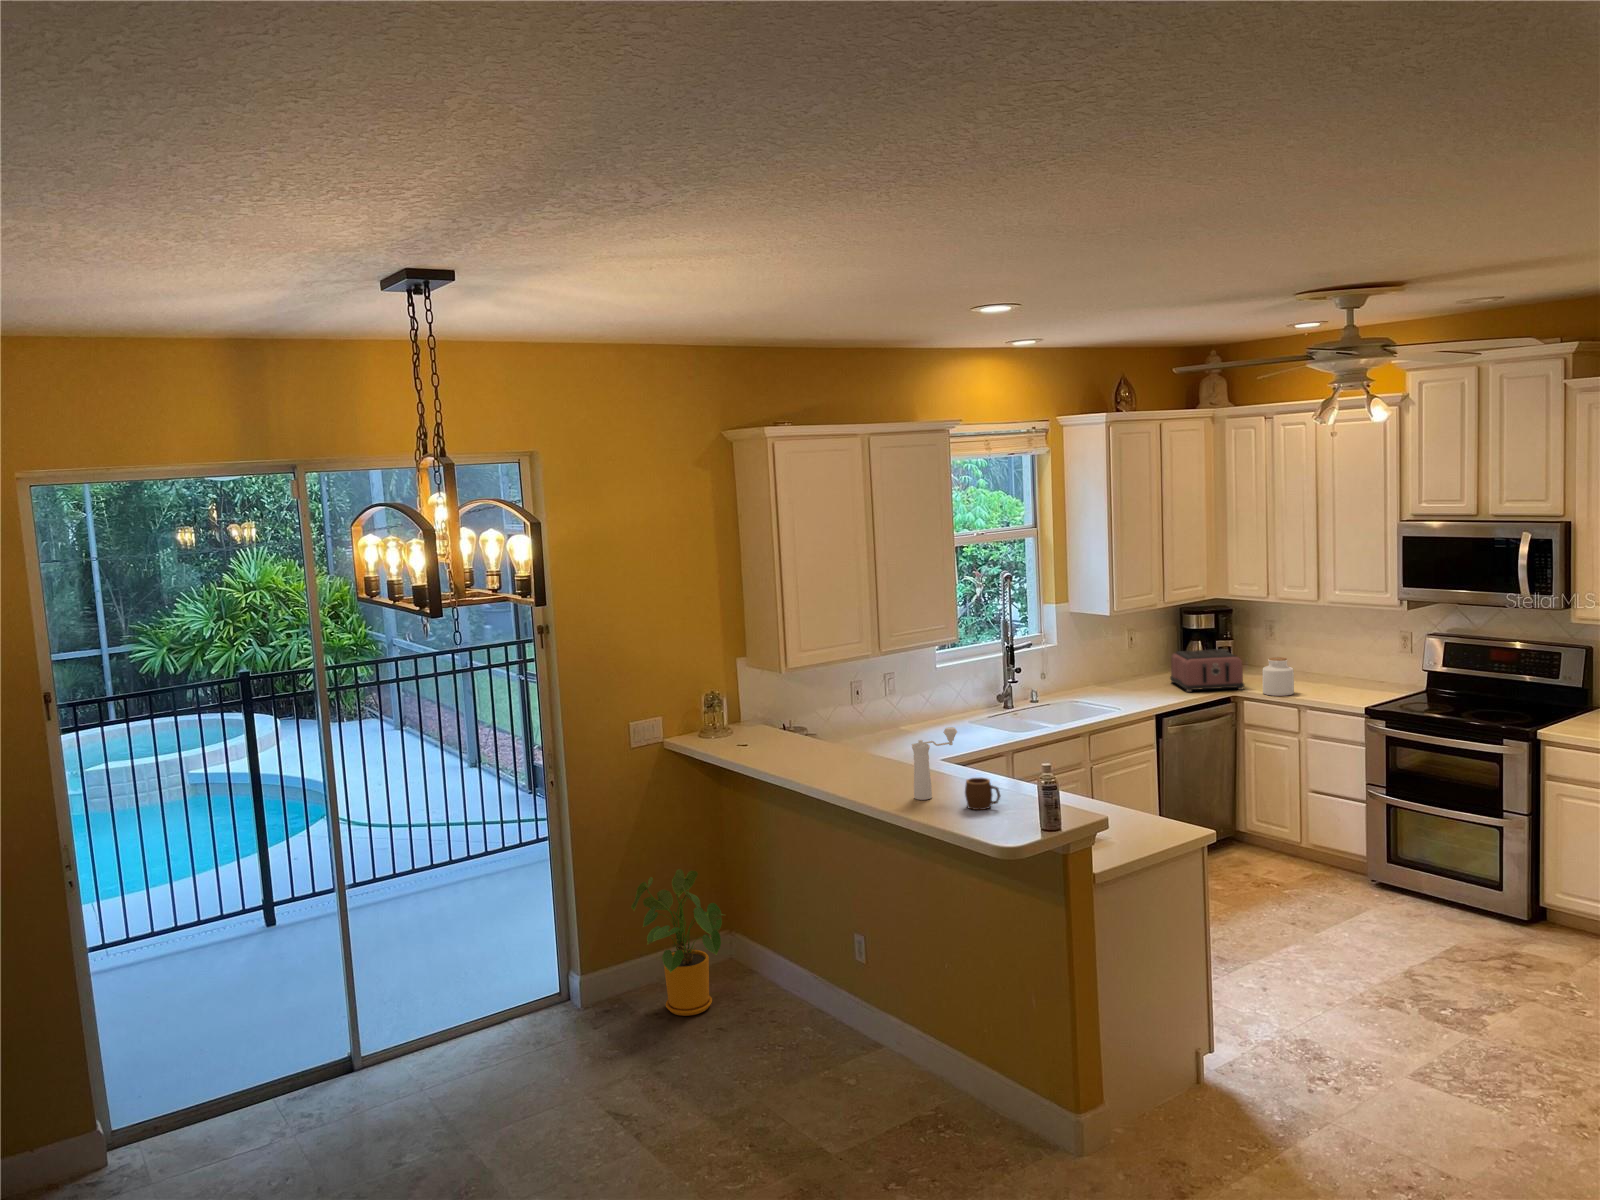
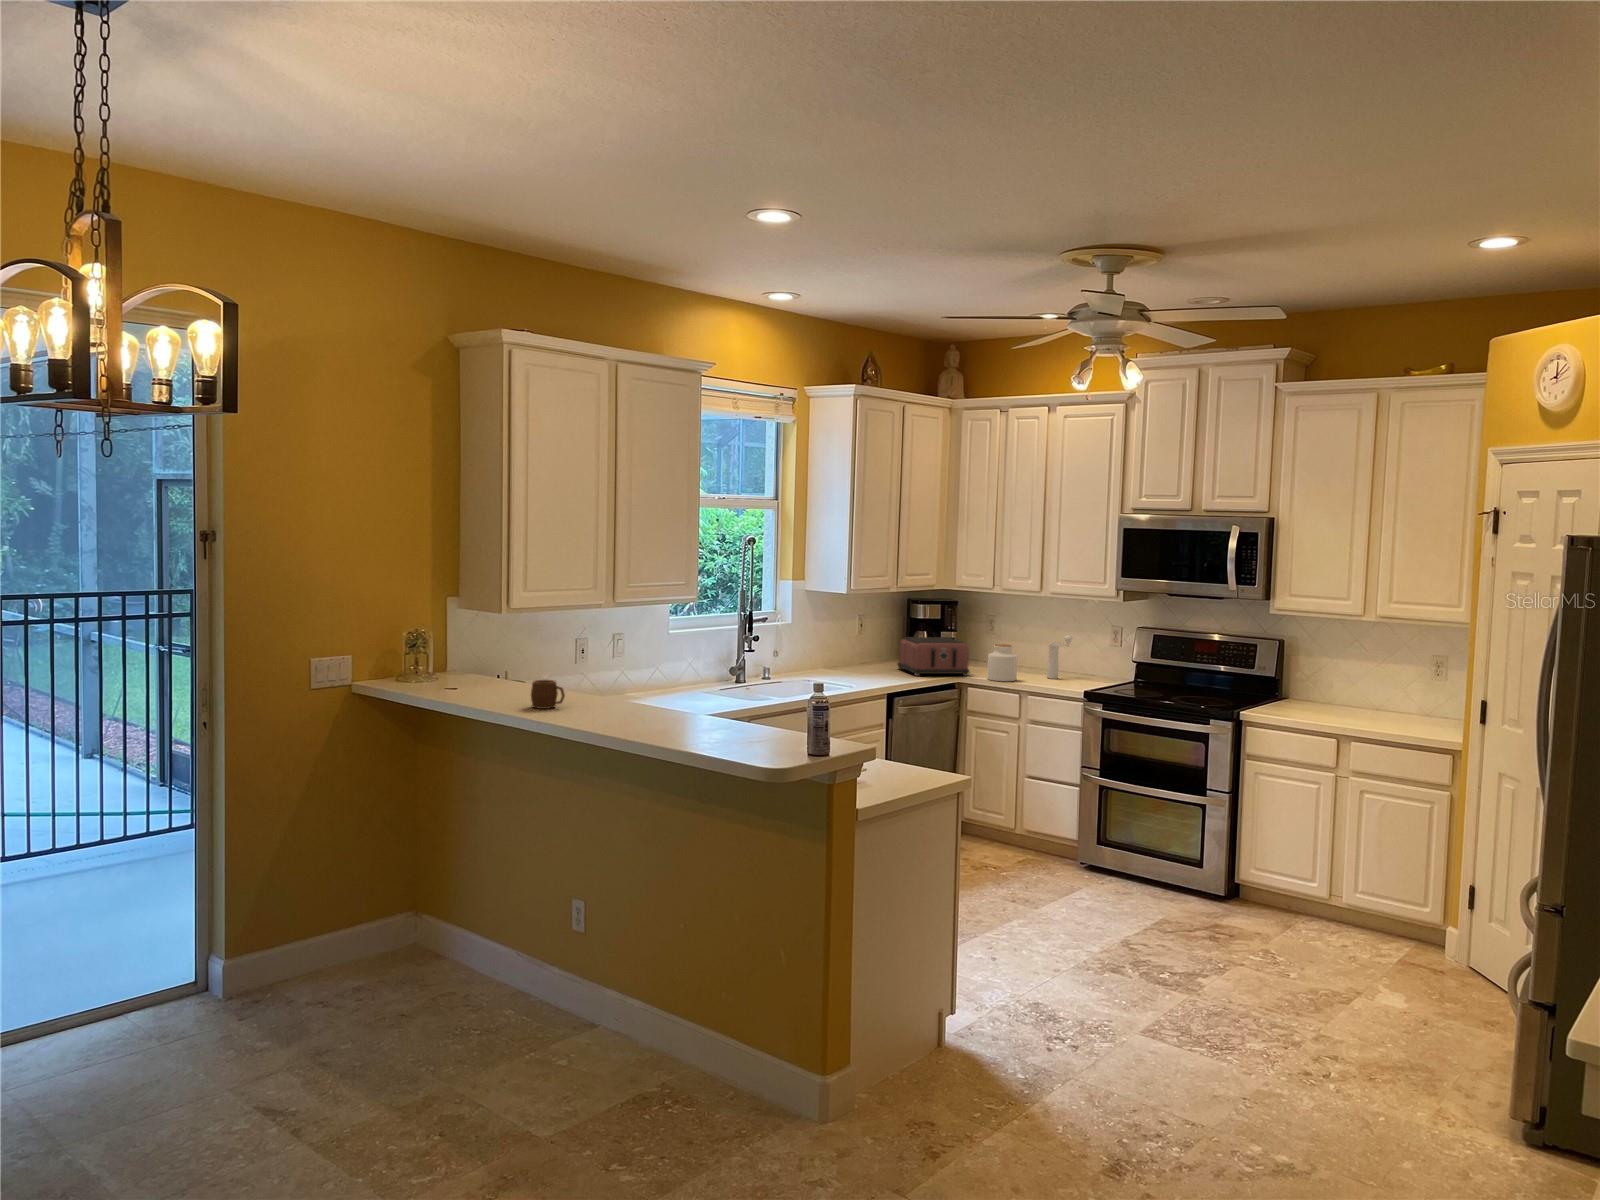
pepper mill: present [912,727,957,800] -> present [1047,636,1072,679]
mug: present [965,778,1000,810] -> present [531,680,565,709]
house plant: present [631,869,724,1016] -> none [305,830,427,999]

